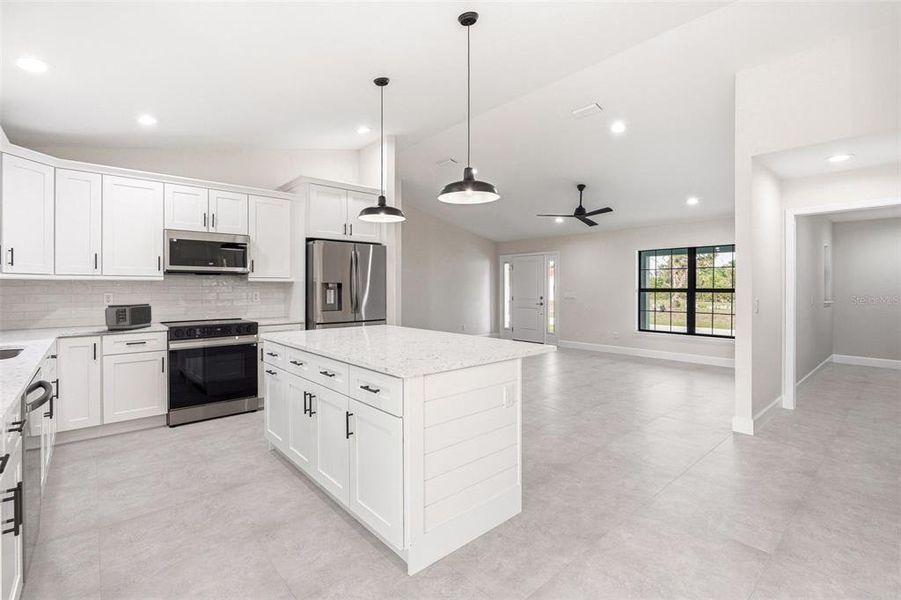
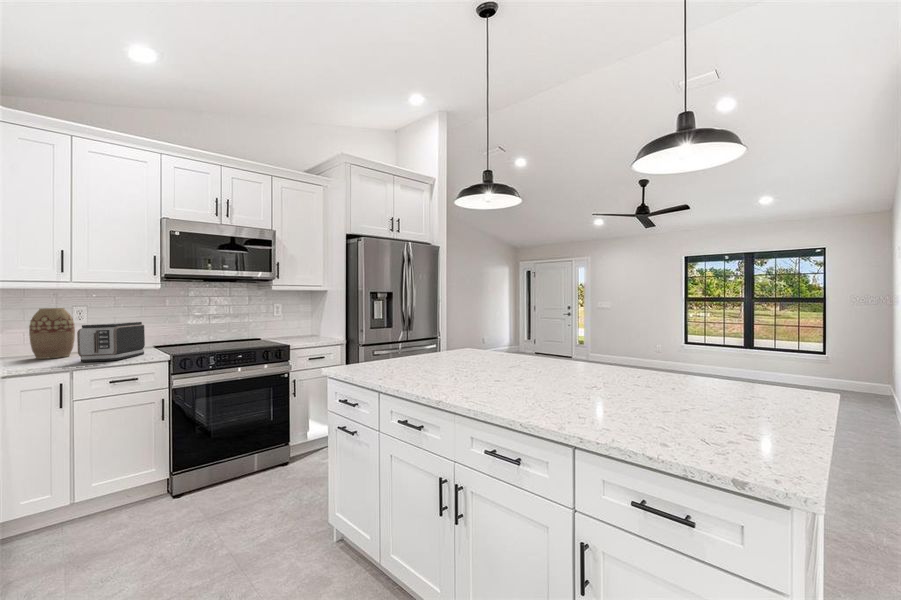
vase: none [74,293,104,328] -> present [29,308,75,359]

